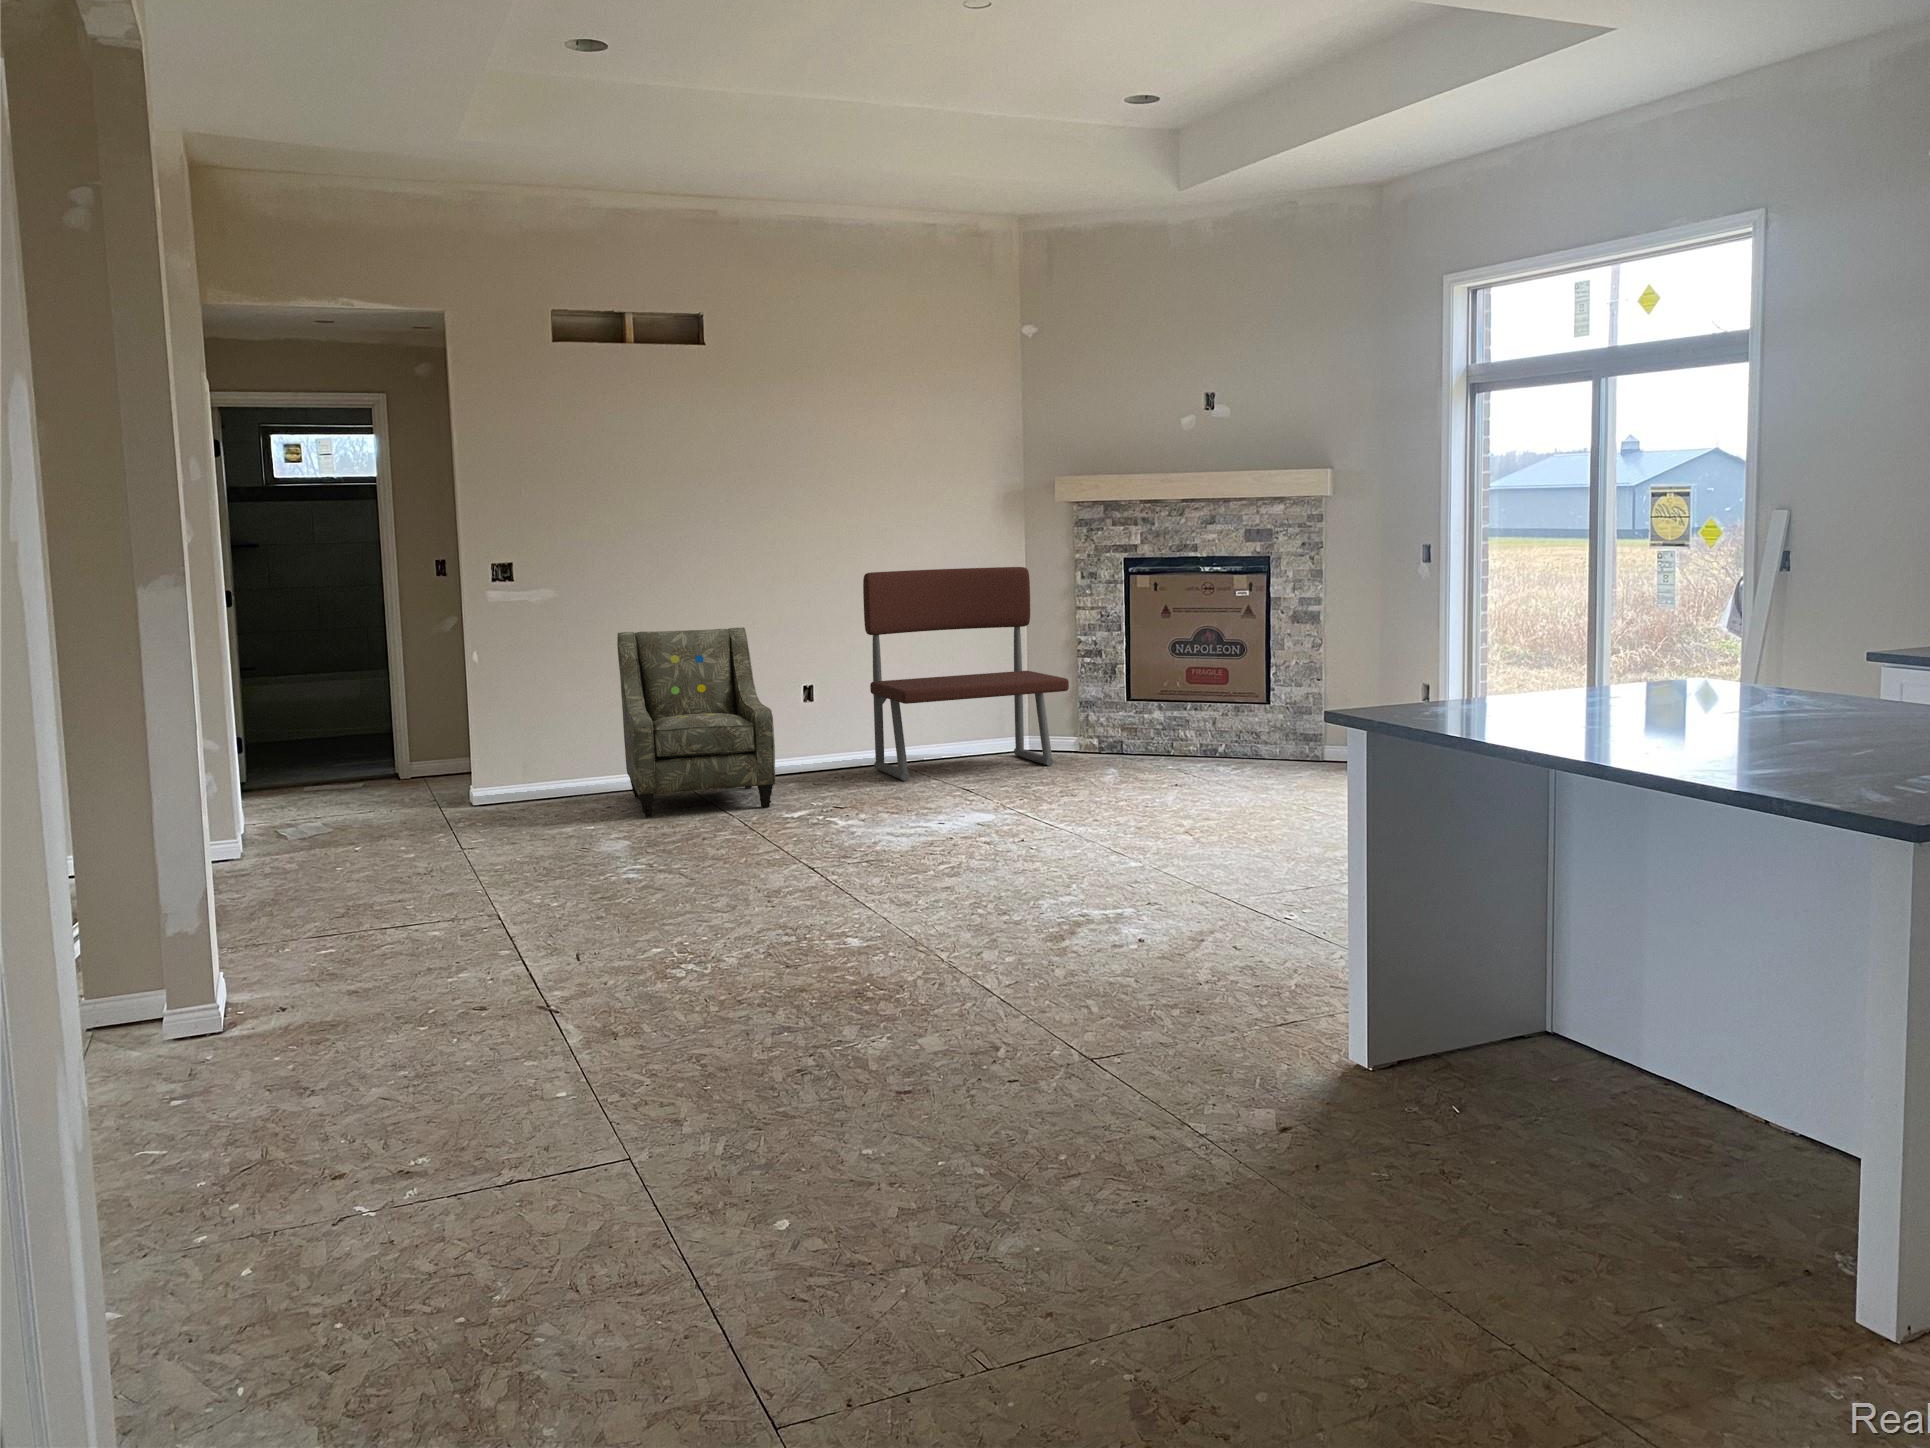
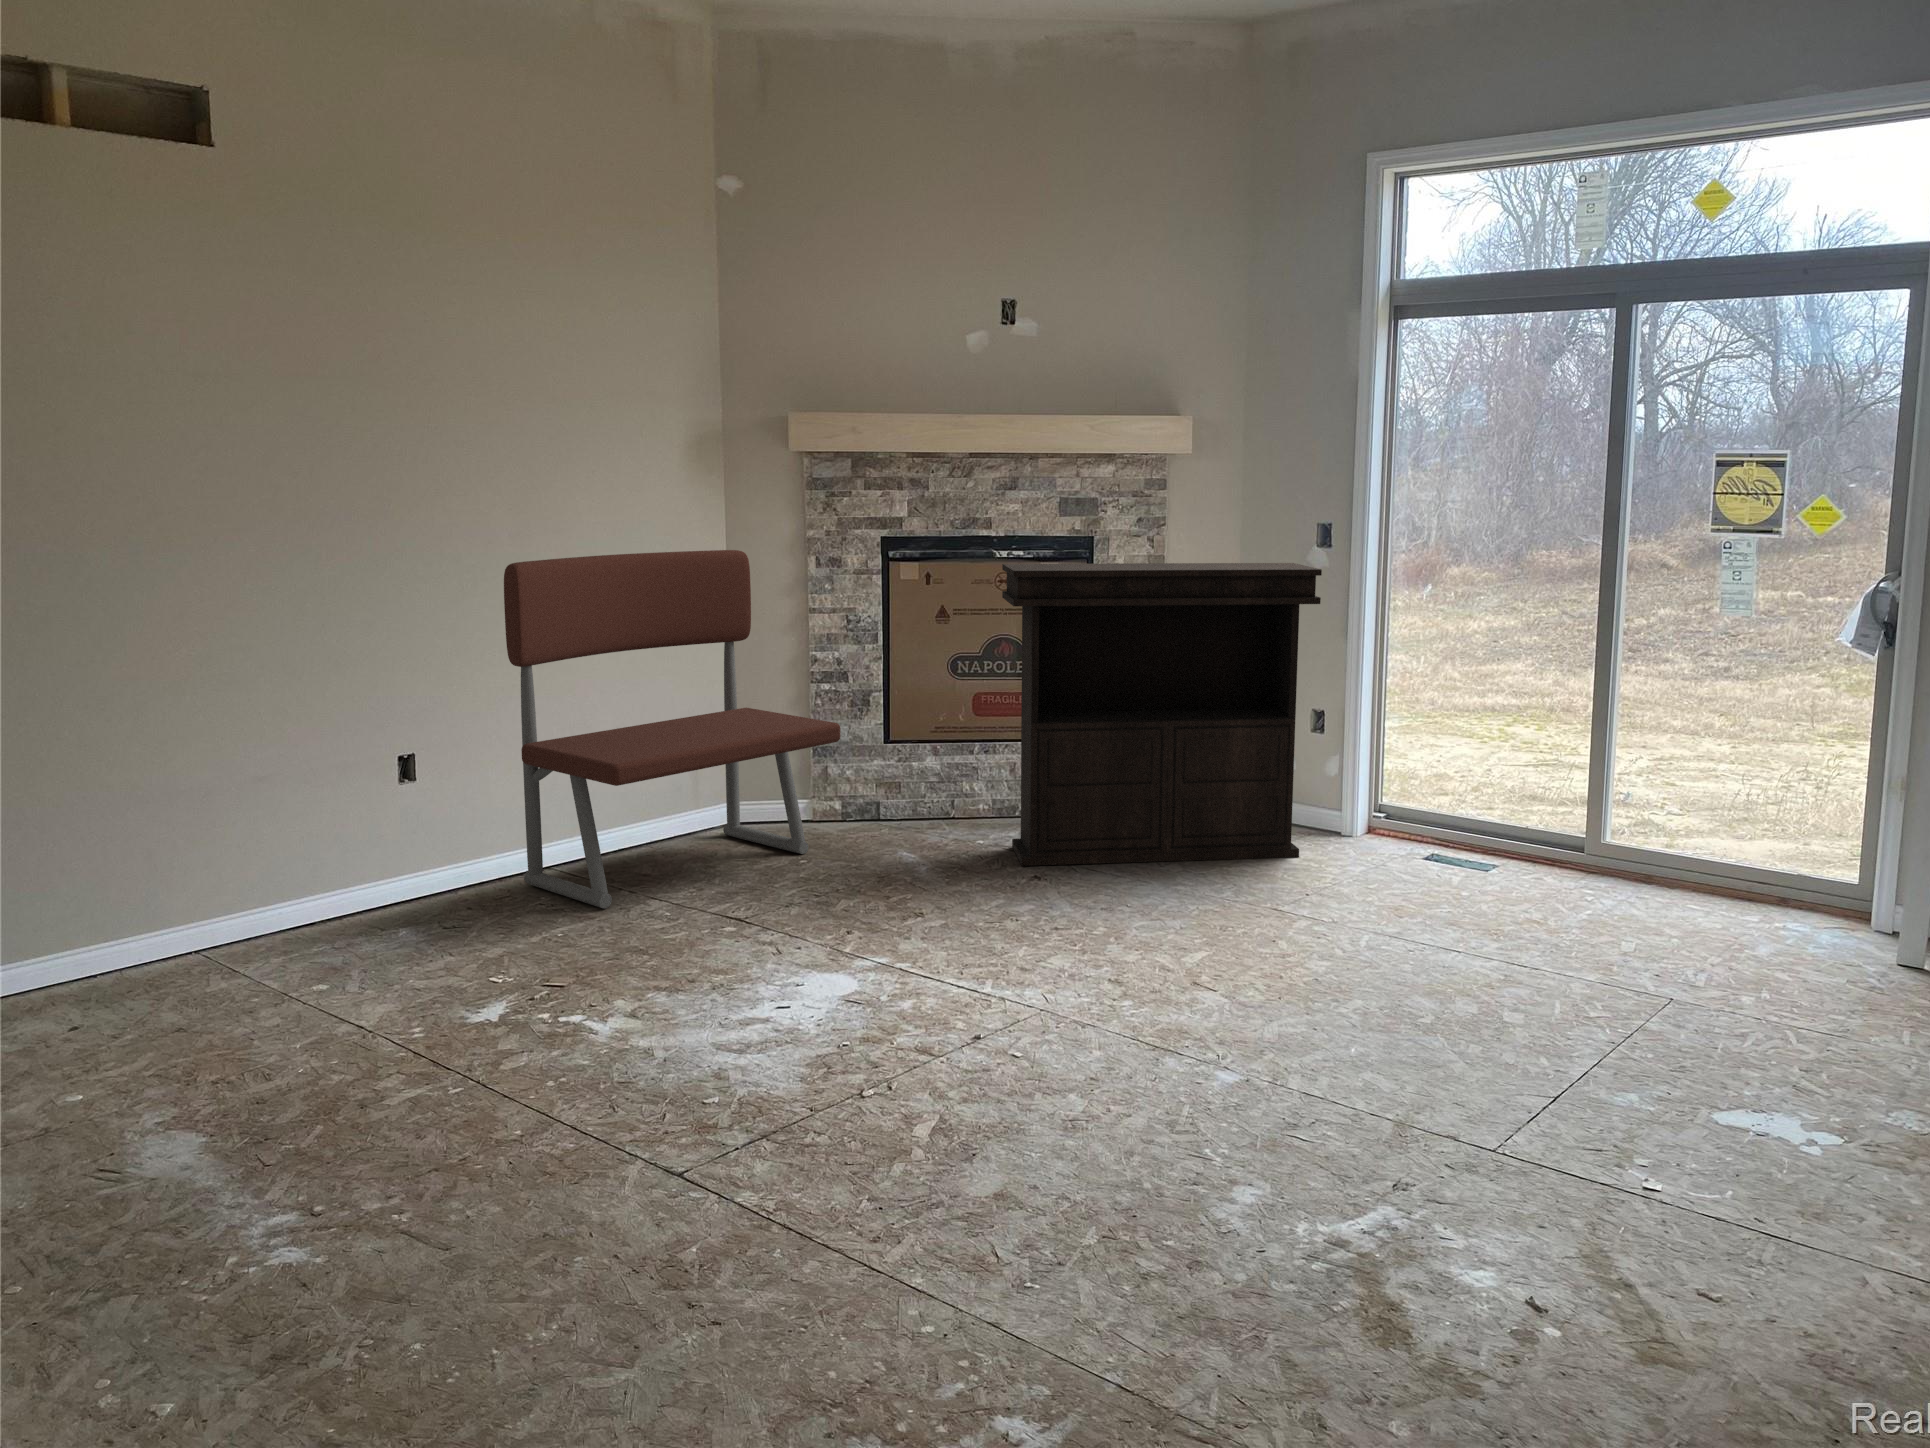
console table: none [1166,572,1390,785] -> present [1002,563,1322,866]
armchair: present [617,627,775,817] -> none [40,665,423,1062]

